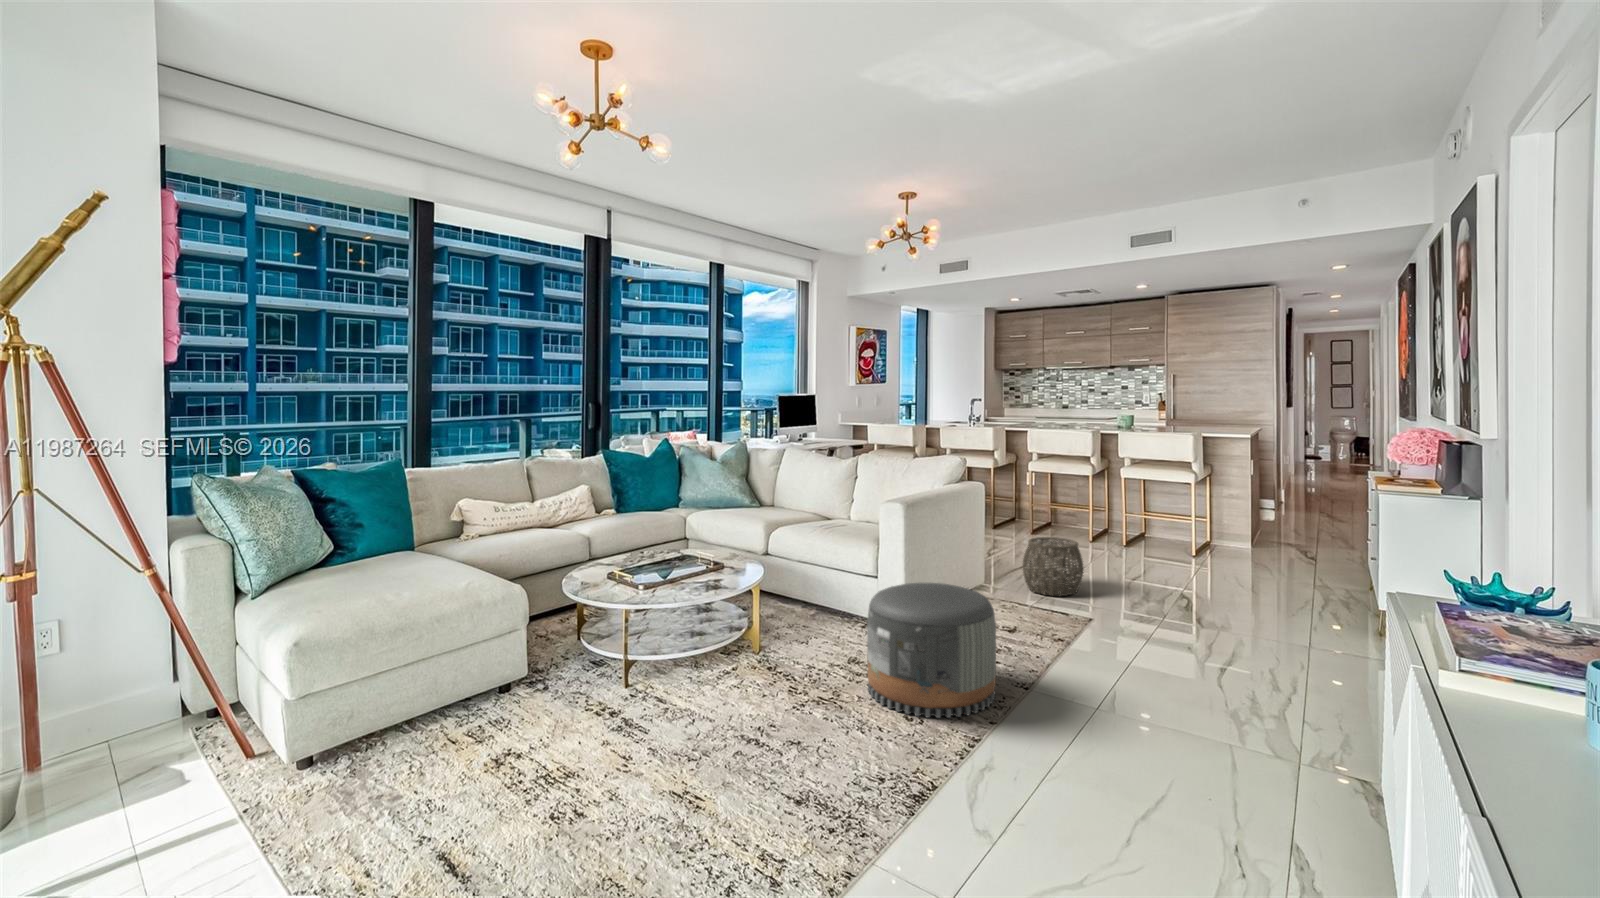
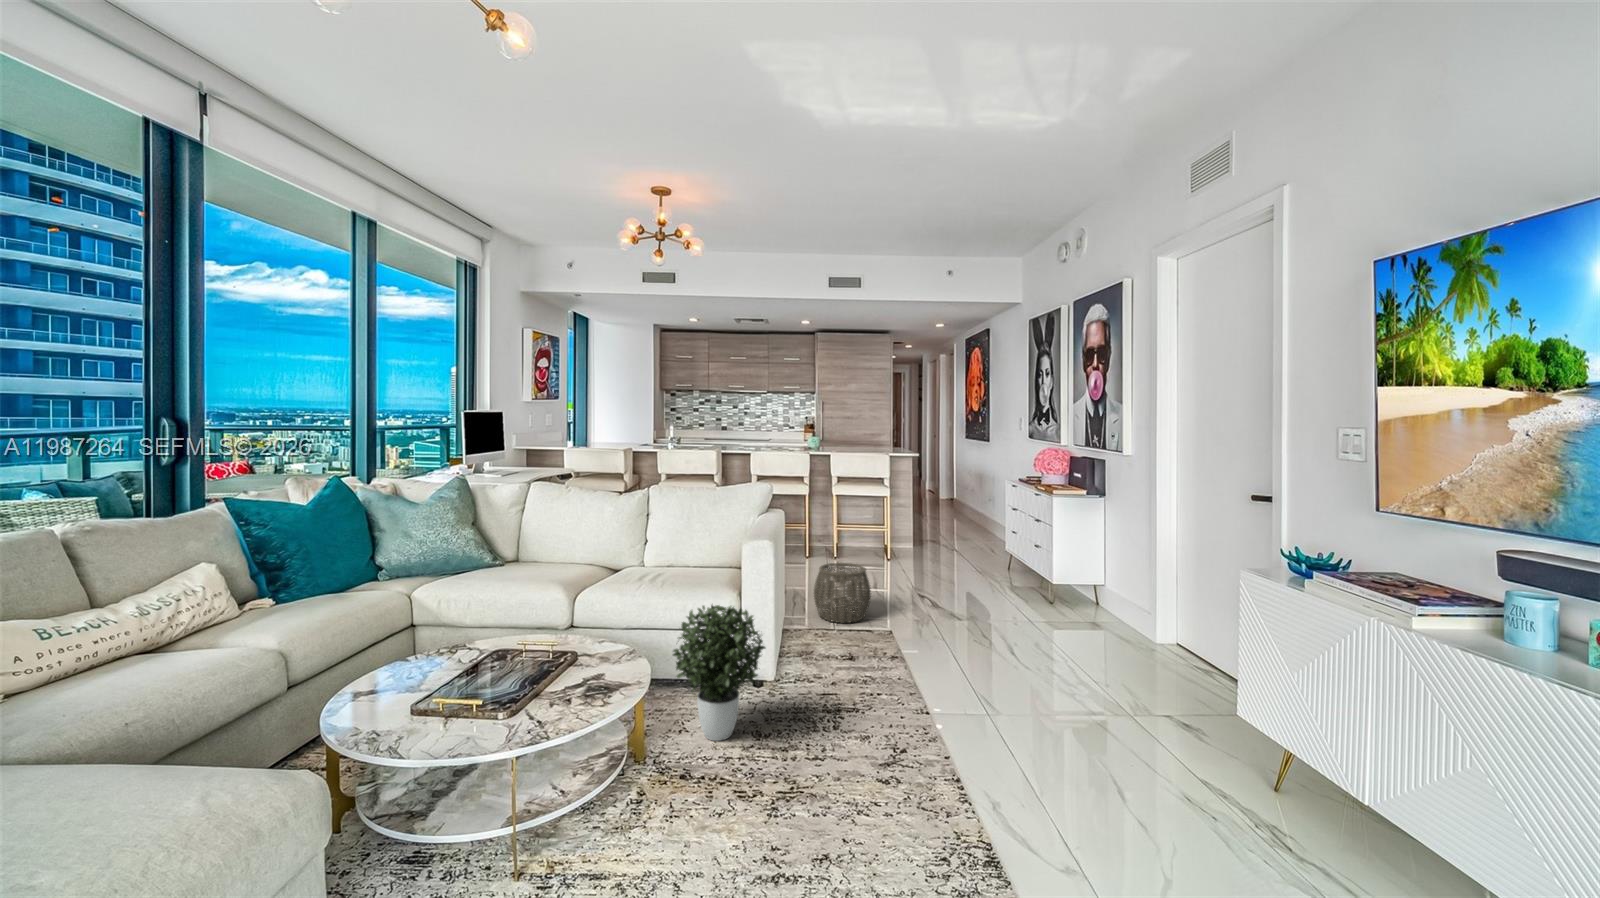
potted plant: none [801,538,878,646] -> present [673,605,765,741]
pouf: present [867,583,996,718] -> none [809,644,959,821]

